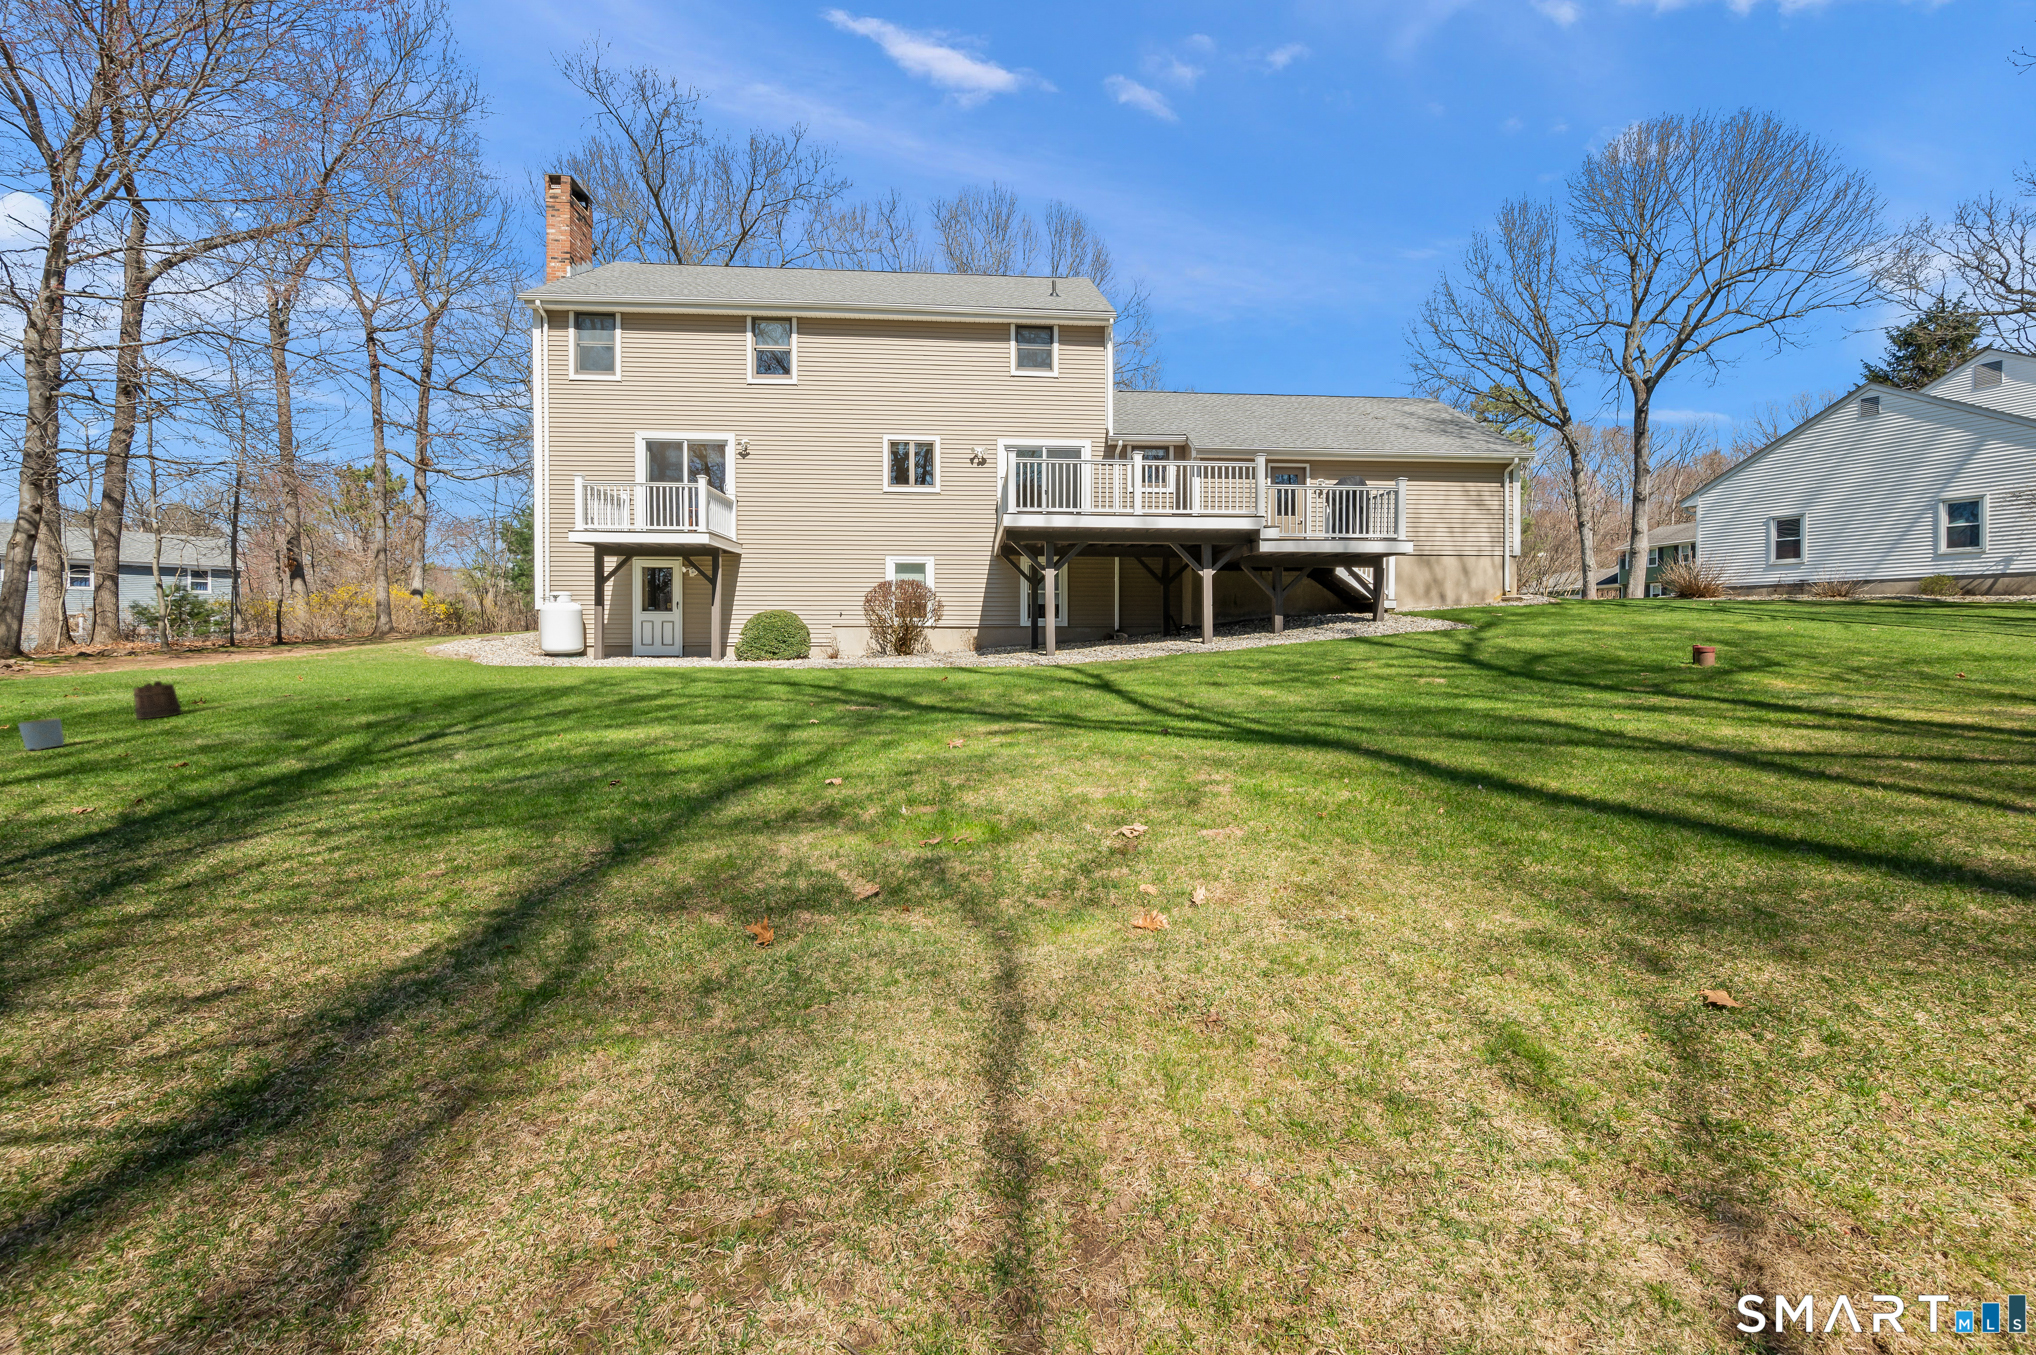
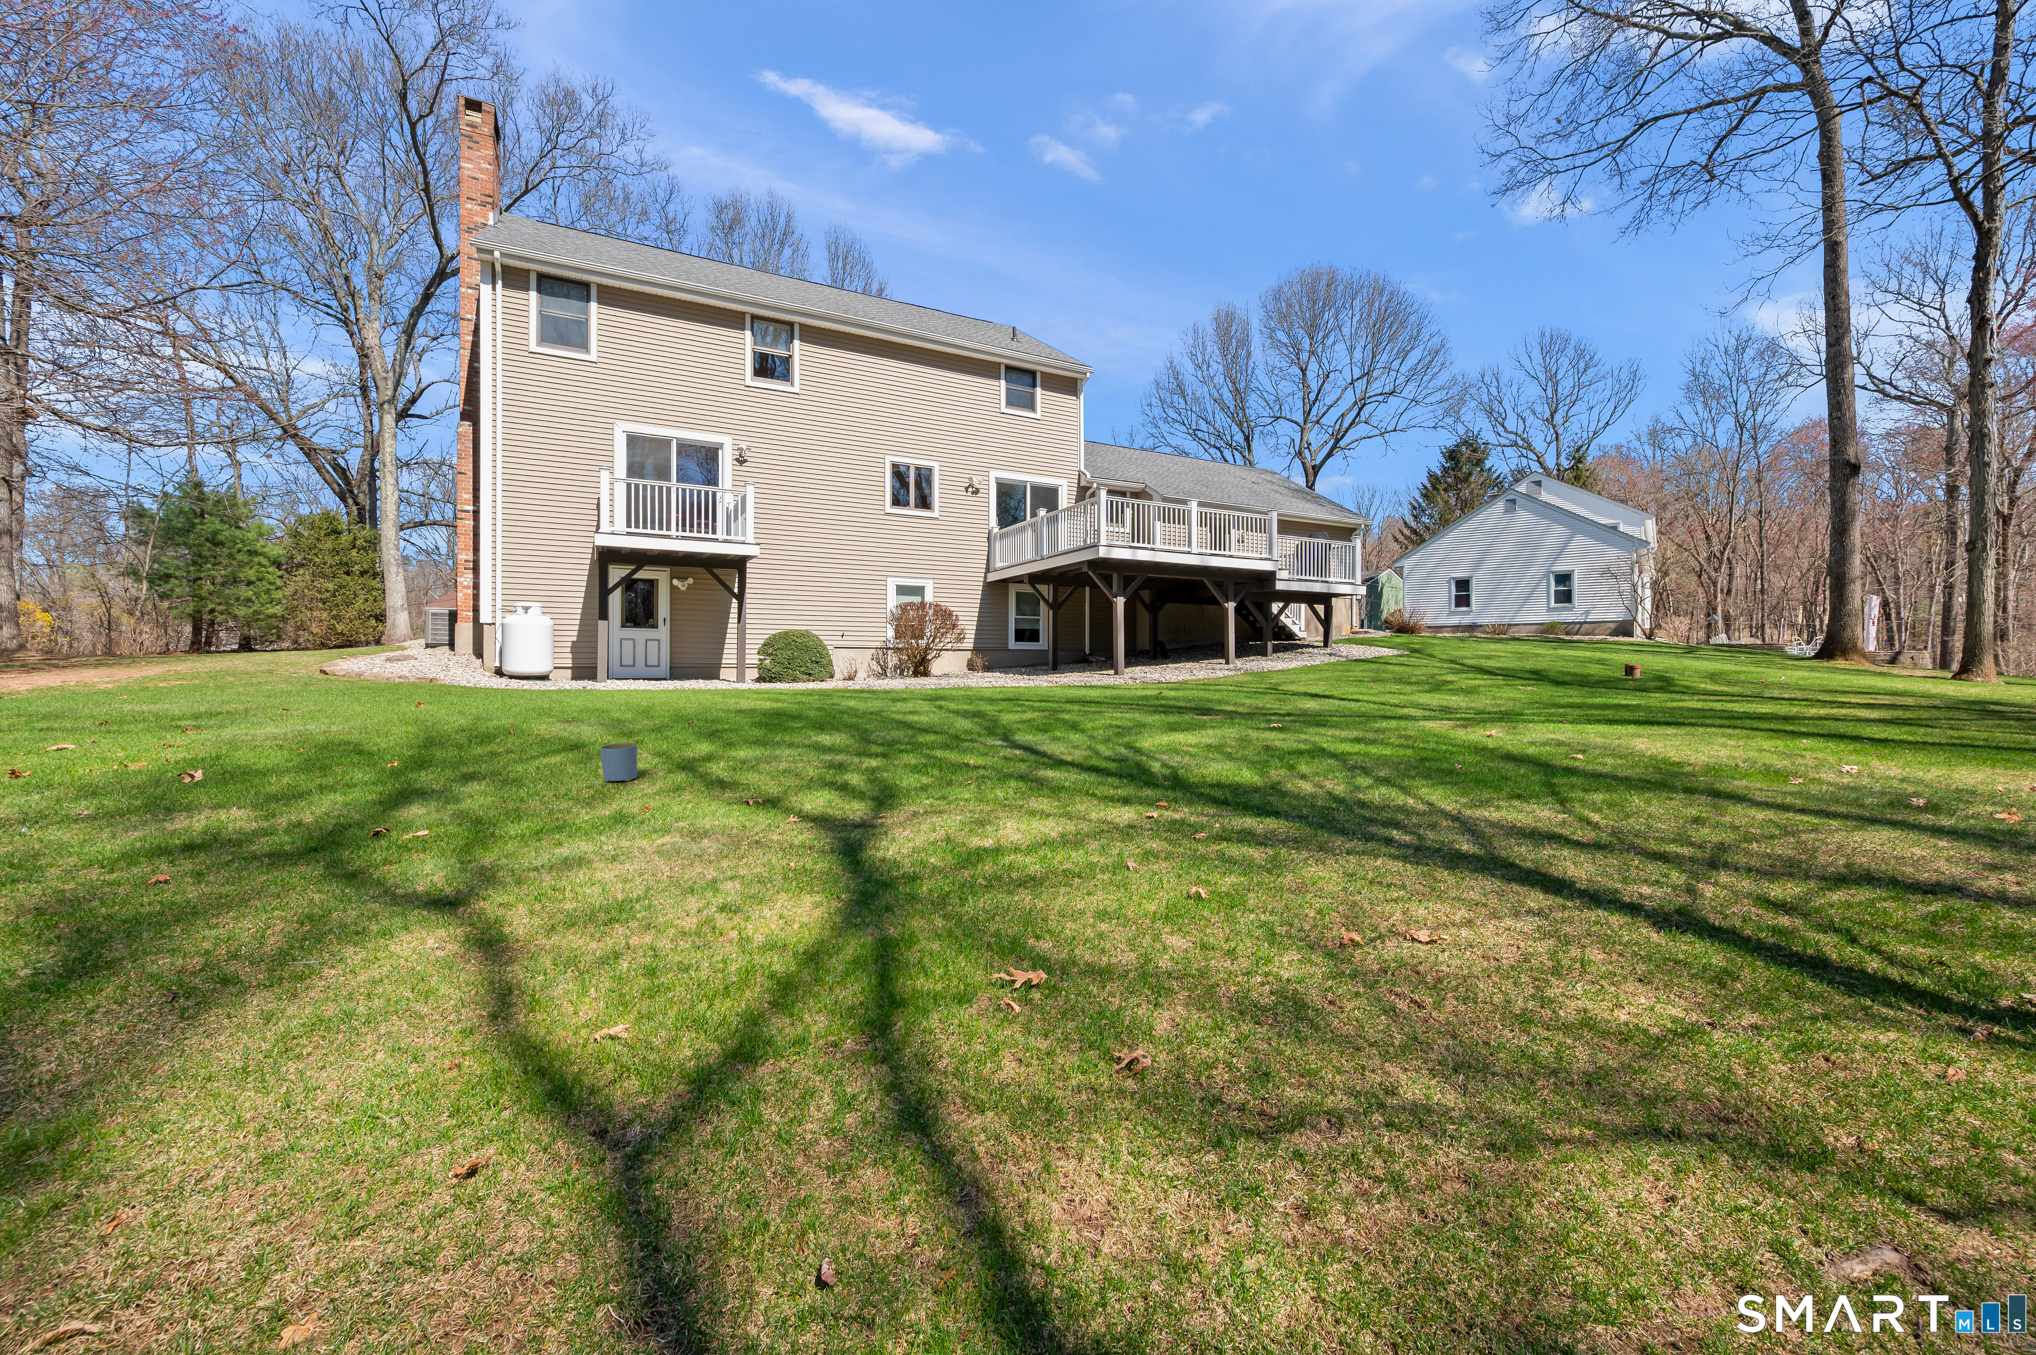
bucket: present [133,681,182,719] -> none [528,703,574,751]

